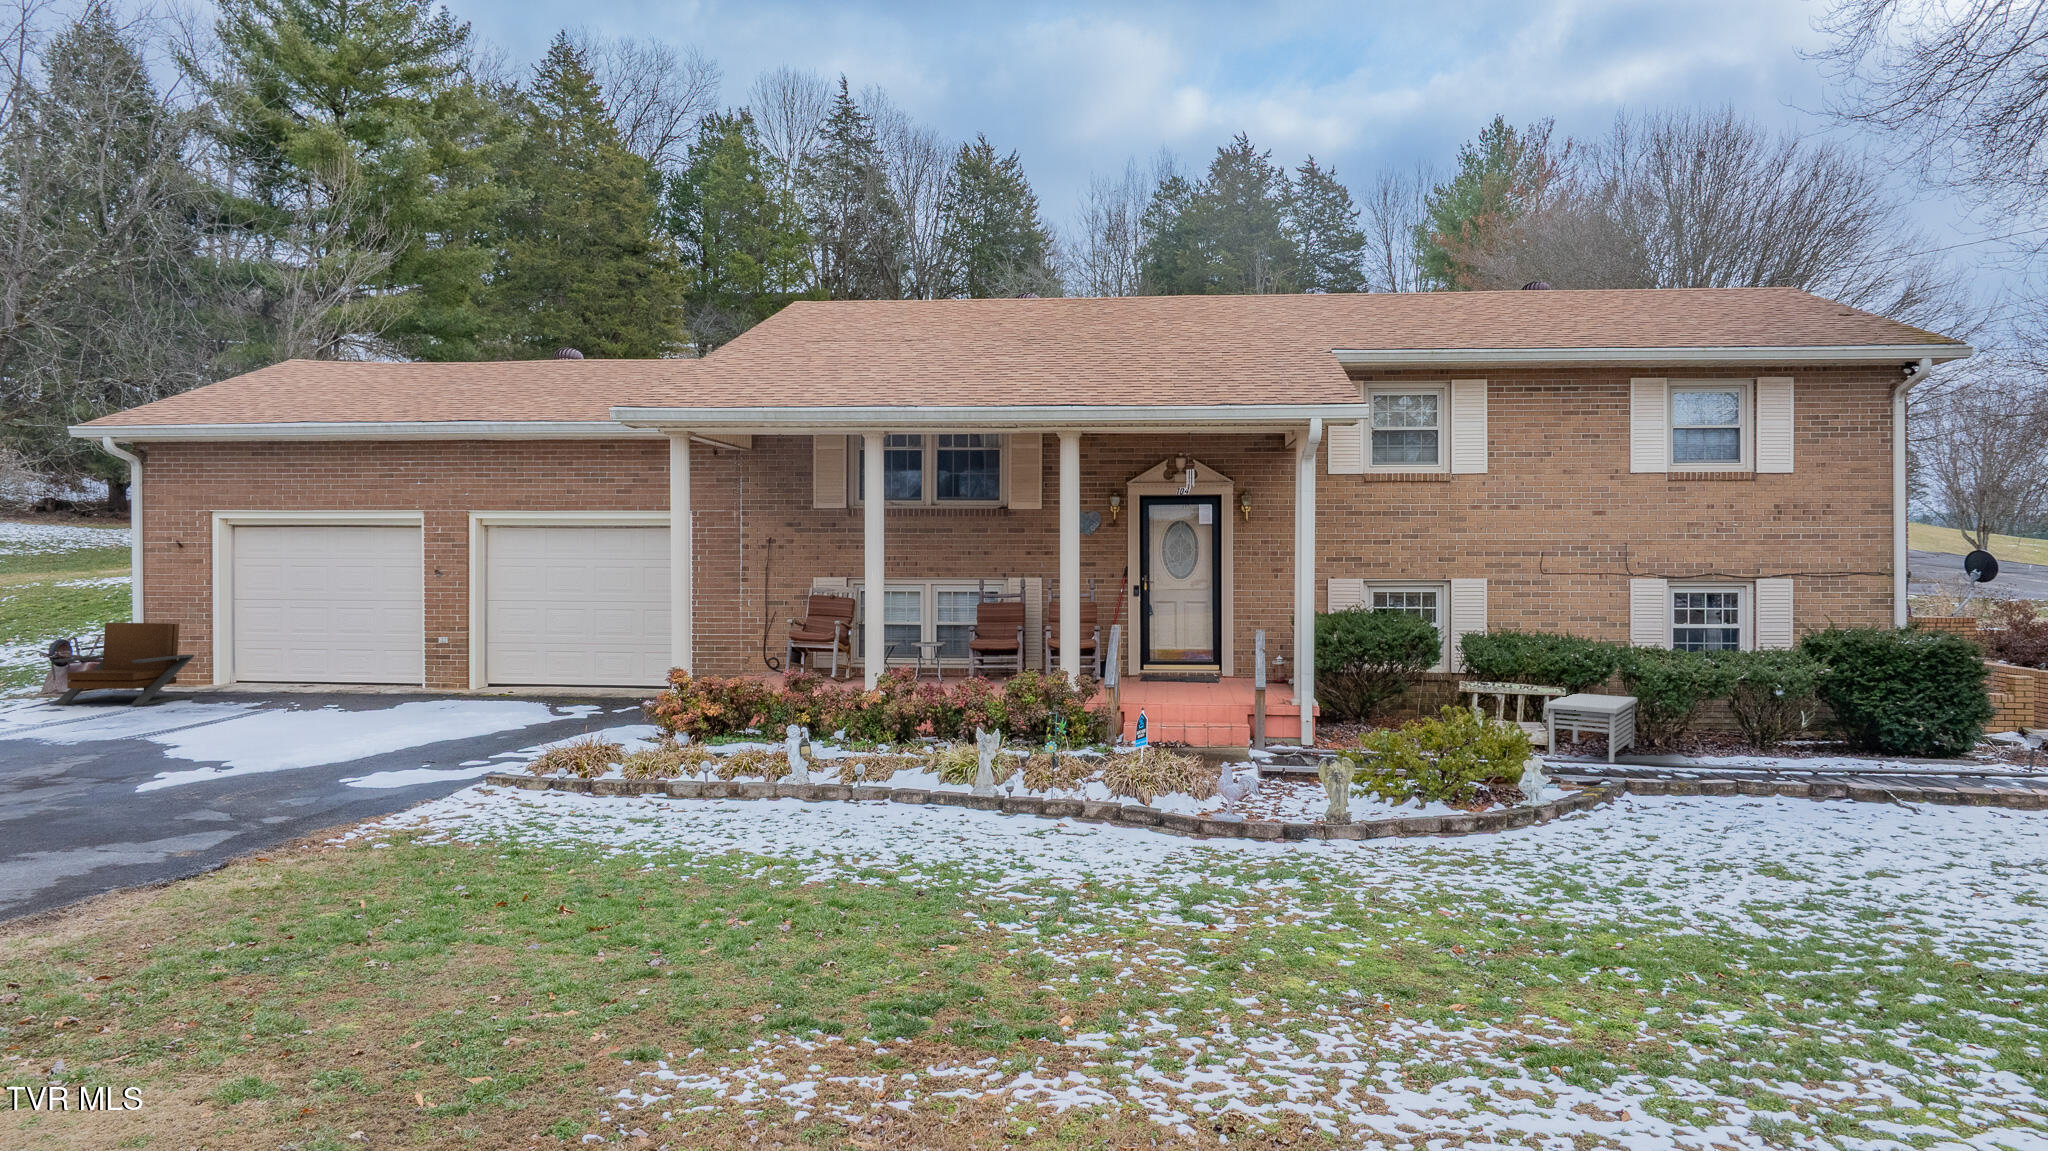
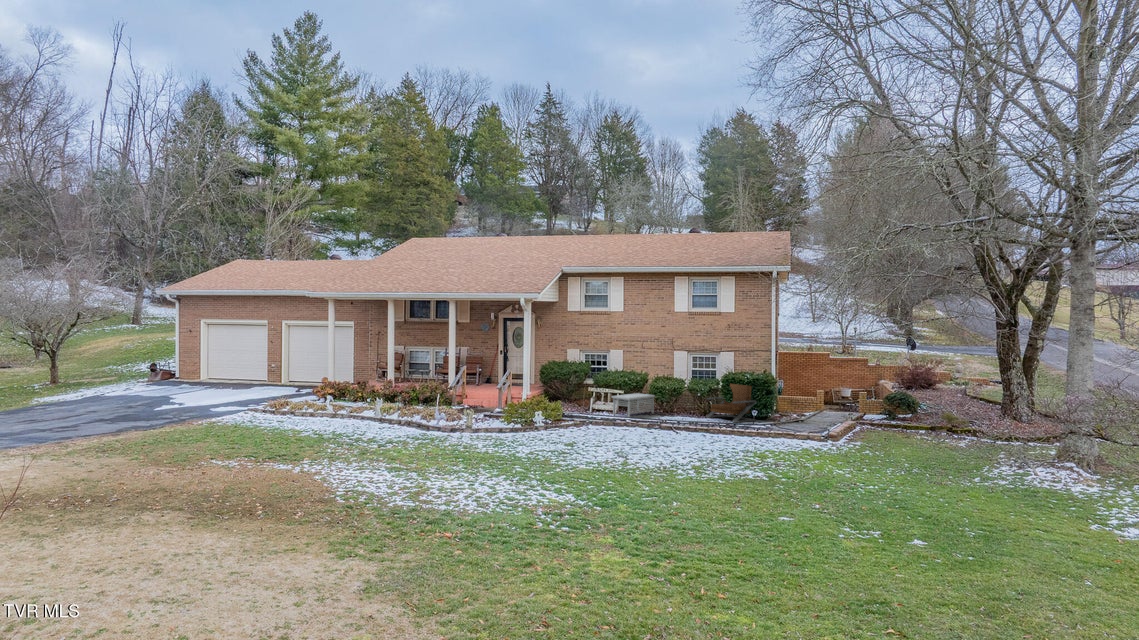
lounge chair: present [54,623,194,706] -> present [707,384,757,423]

